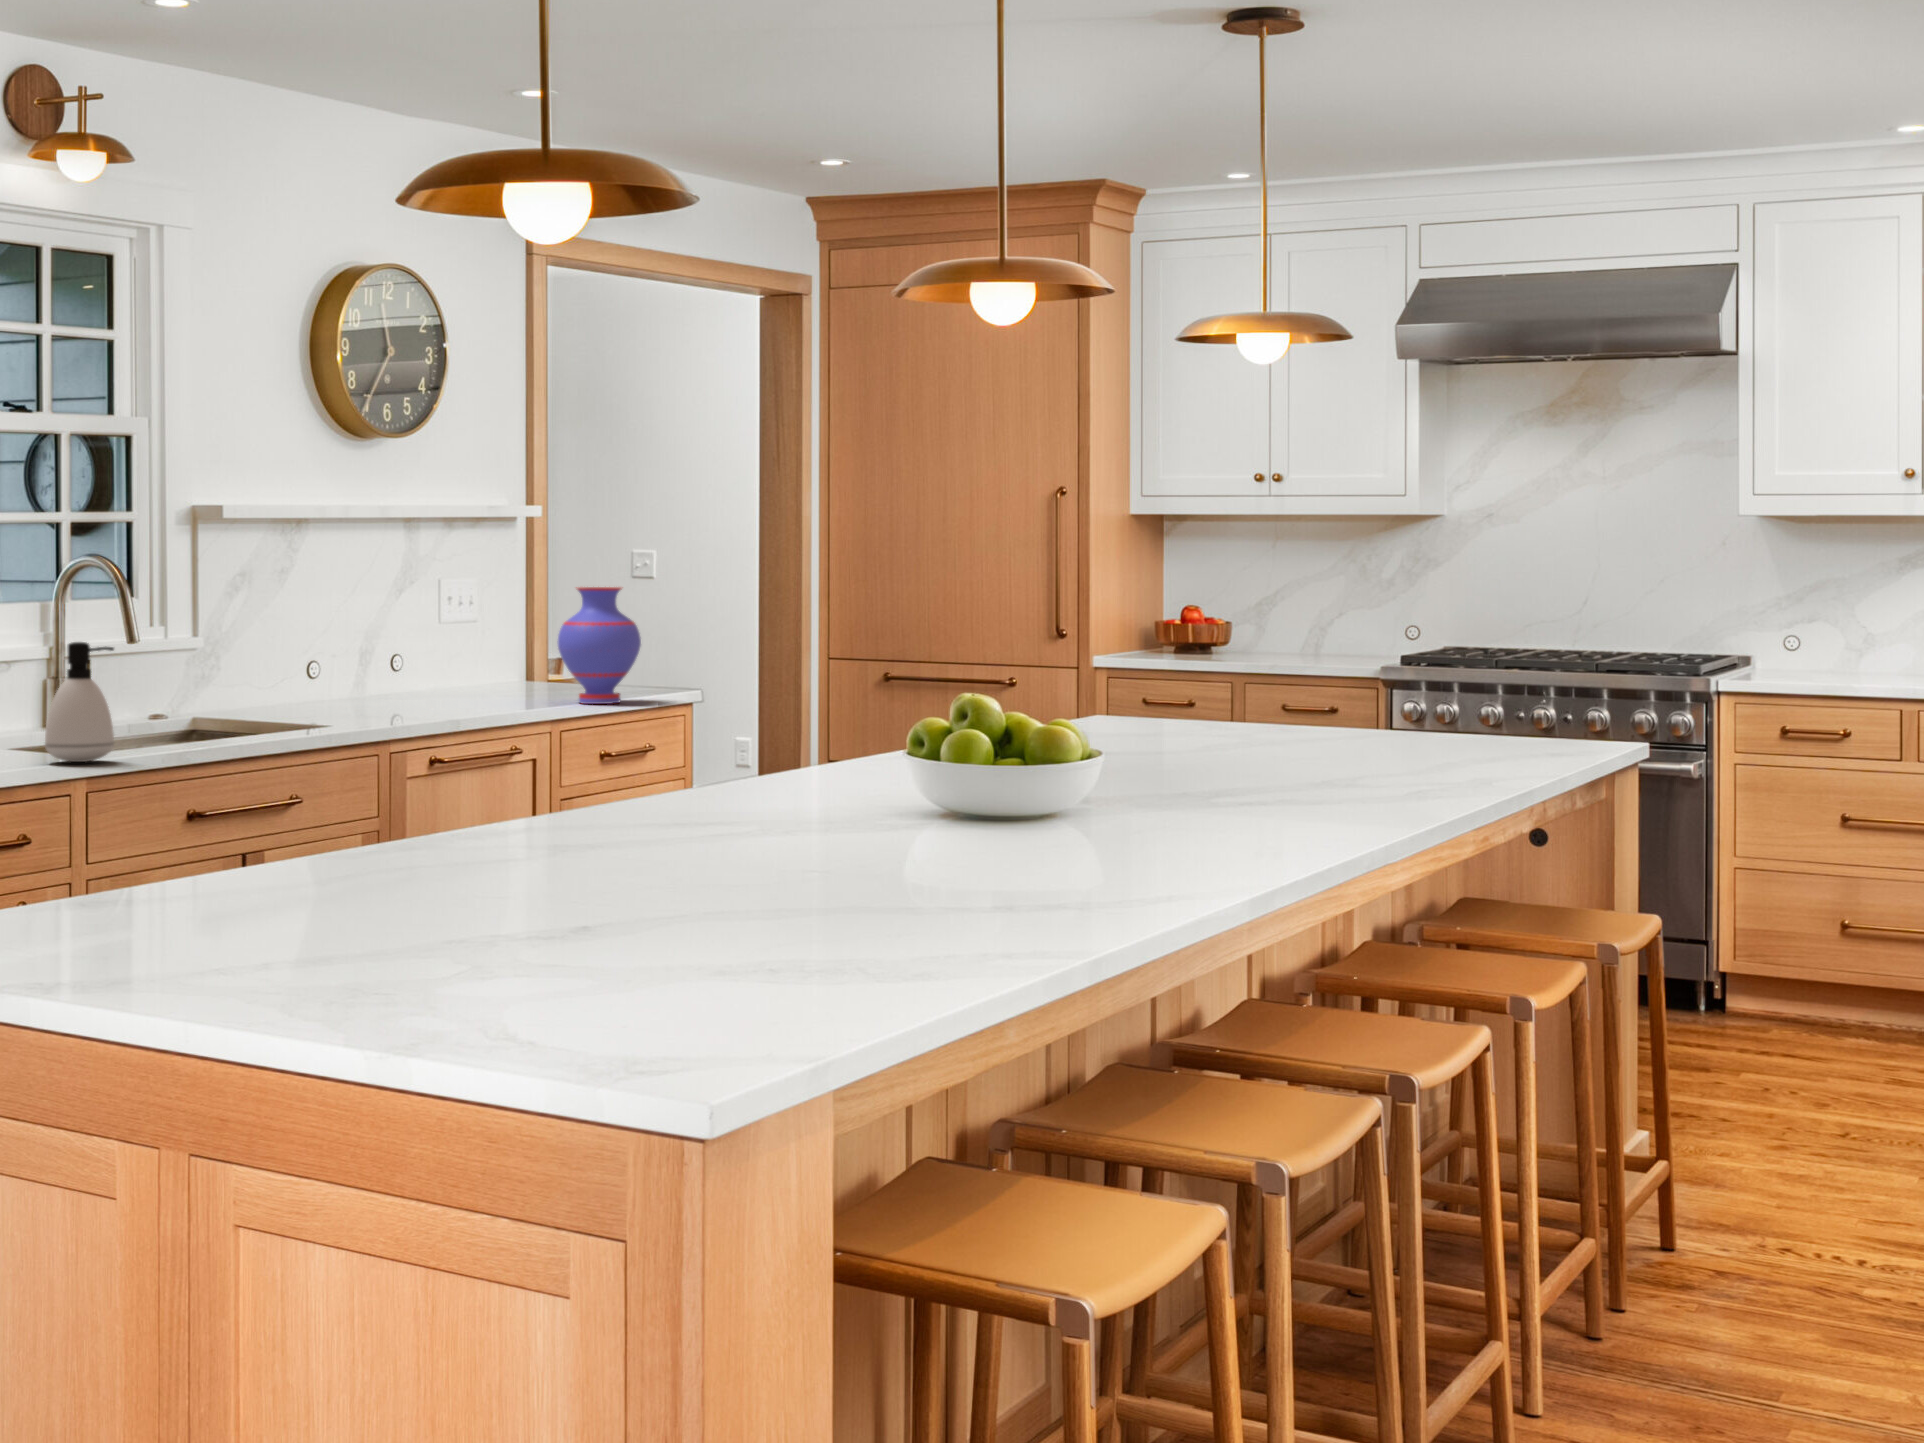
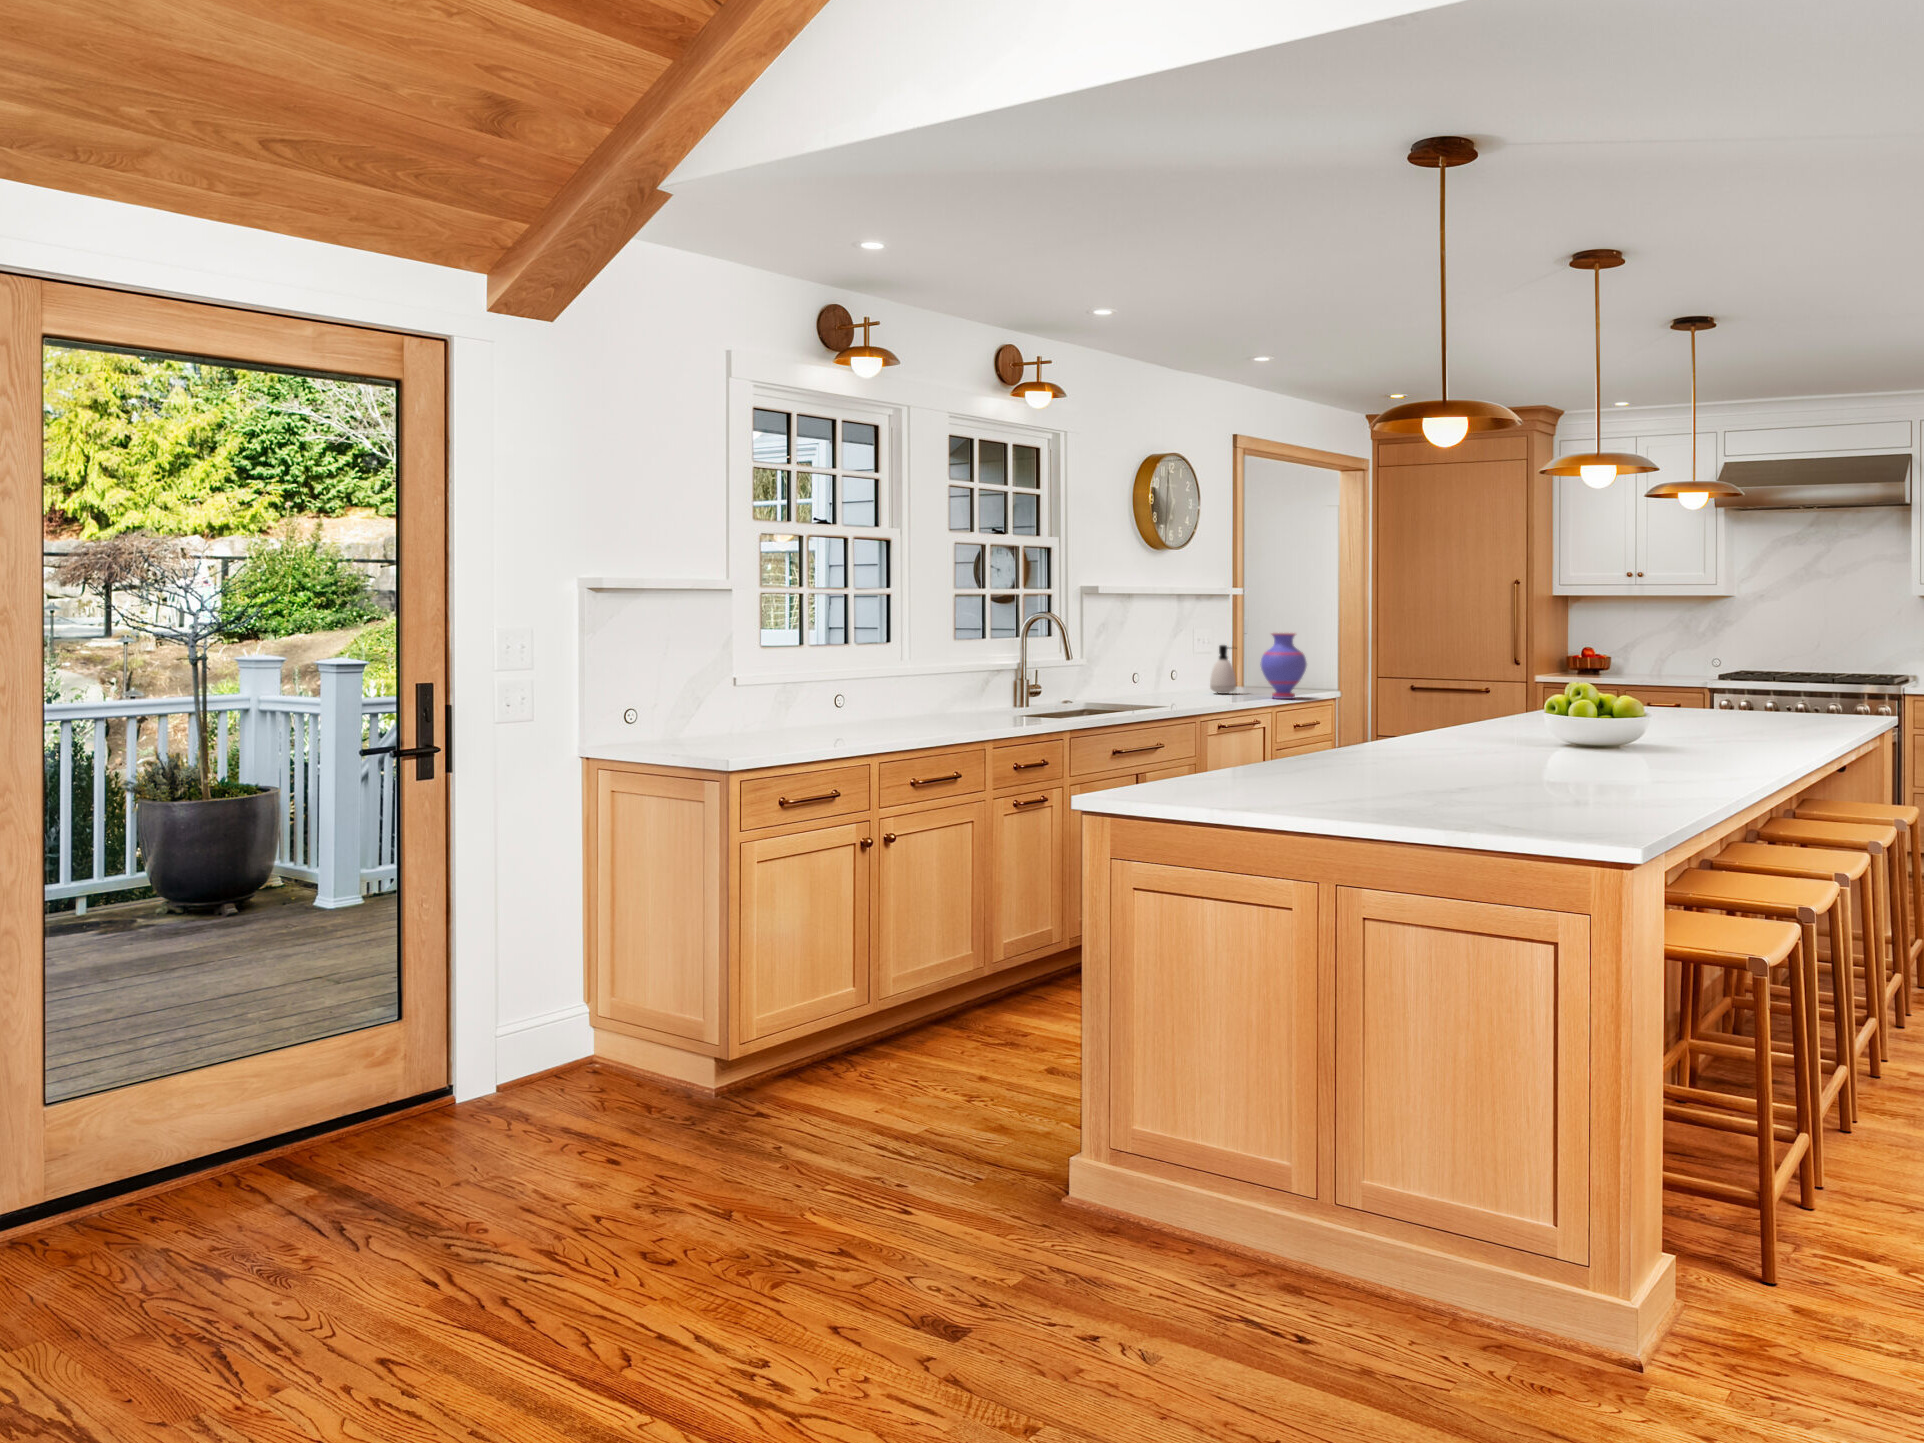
soap dispenser: present [45,642,114,762] -> present [1210,645,1237,694]

